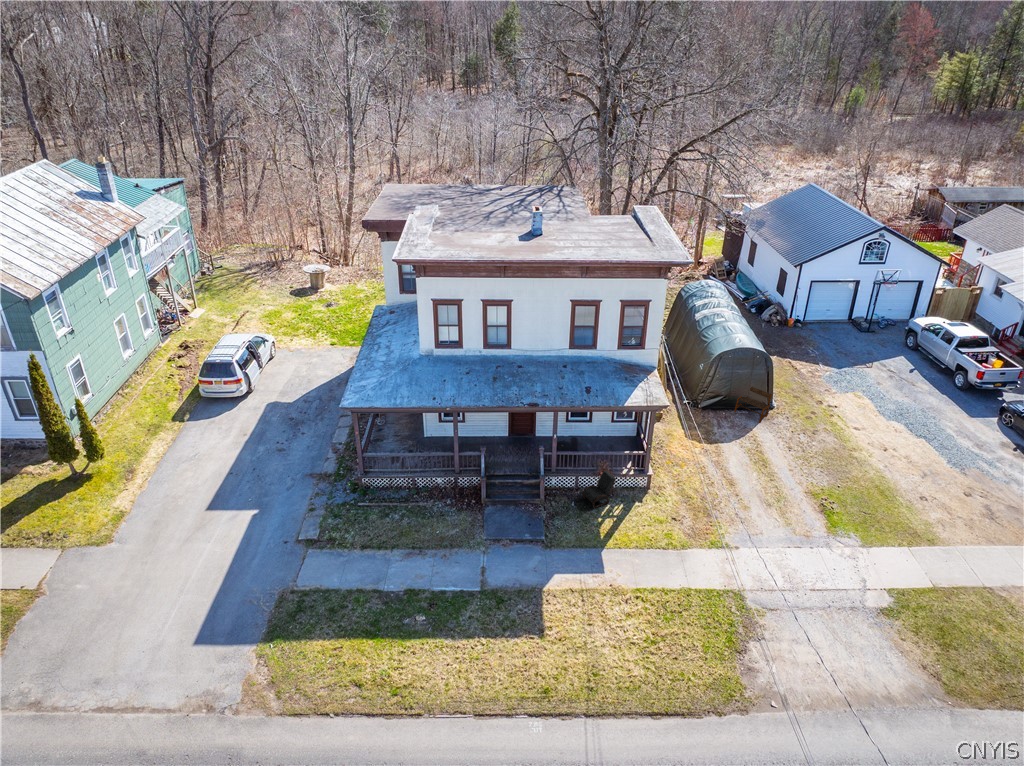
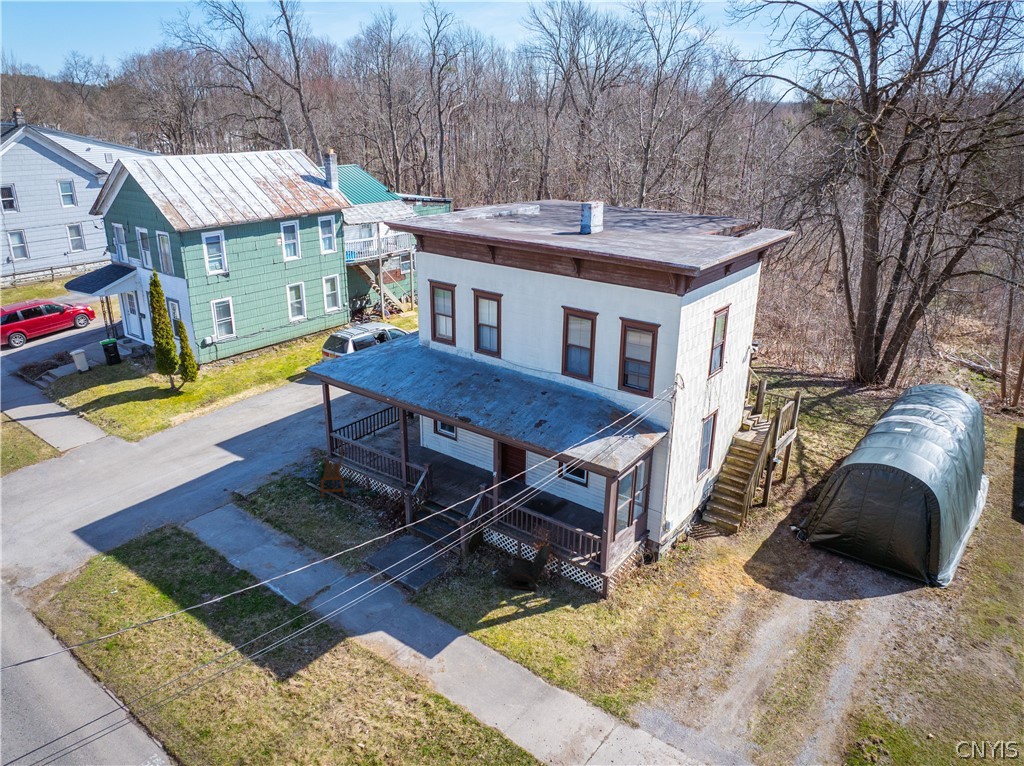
bench: present [734,387,772,423] -> present [321,447,345,497]

